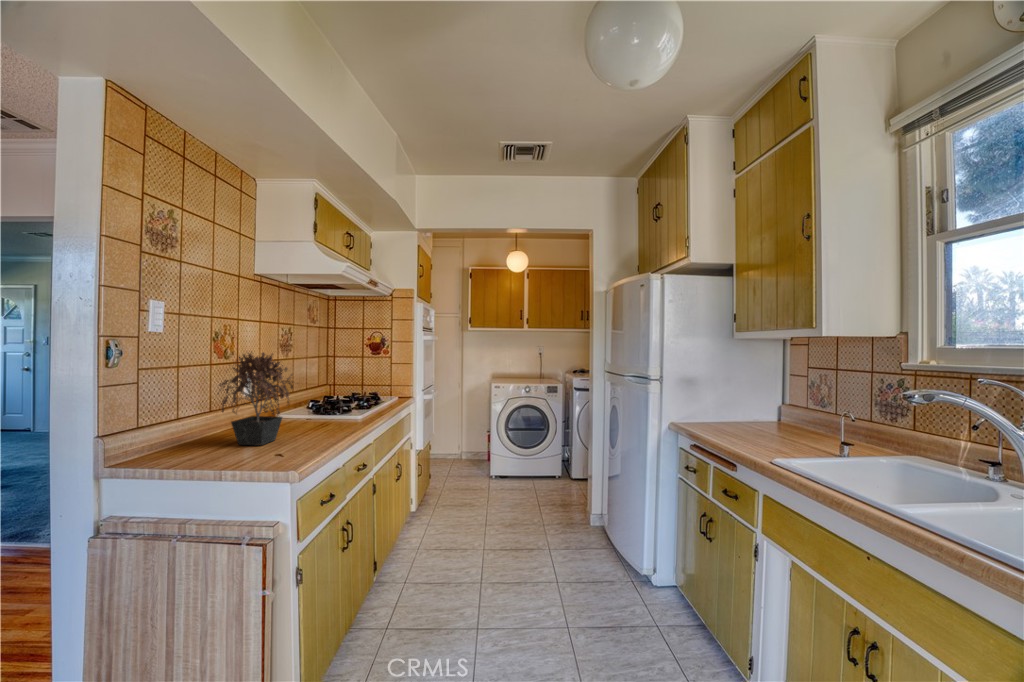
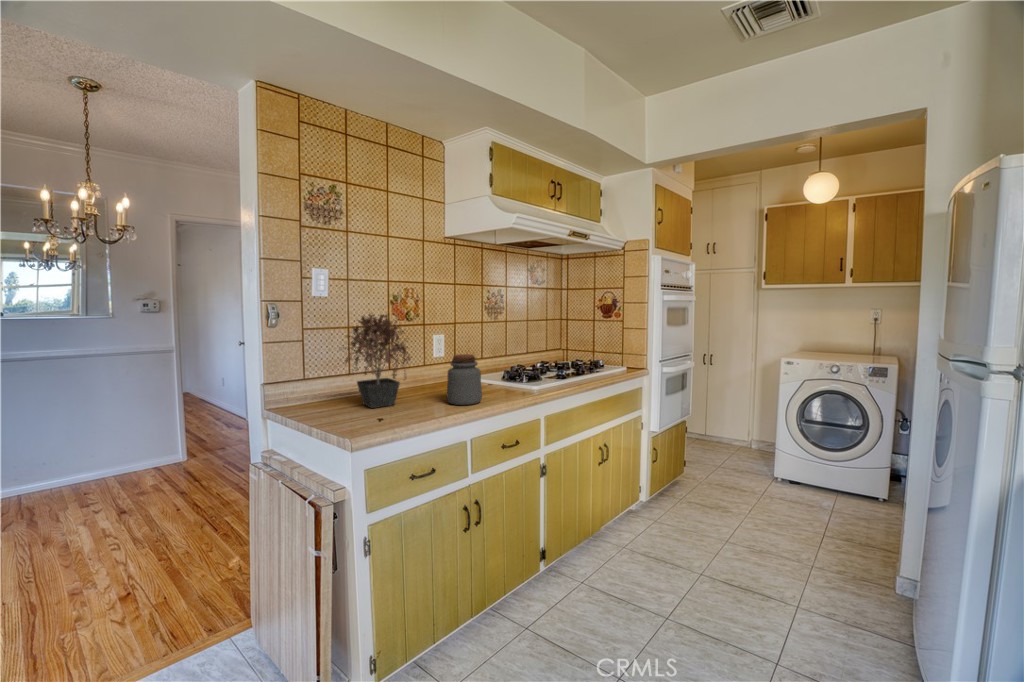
jar: none [319,387,352,431] -> present [447,354,482,405]

